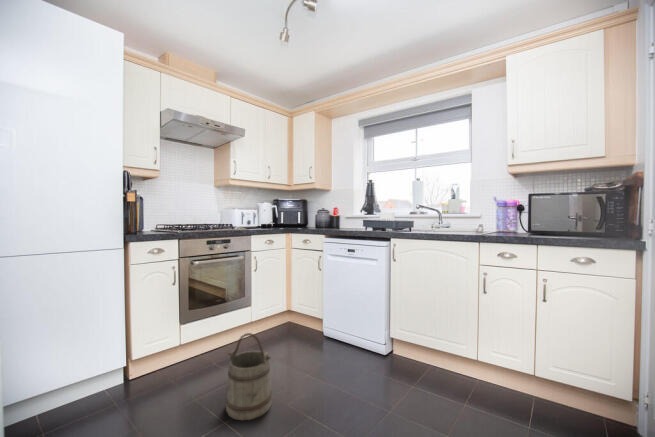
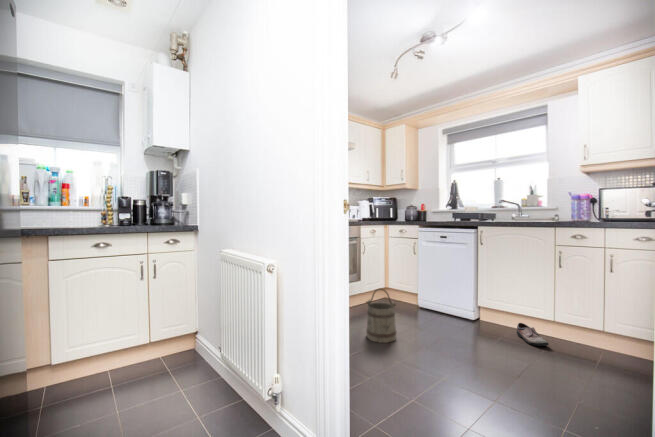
shoe: none [434,366,472,403] -> present [517,323,549,346]

